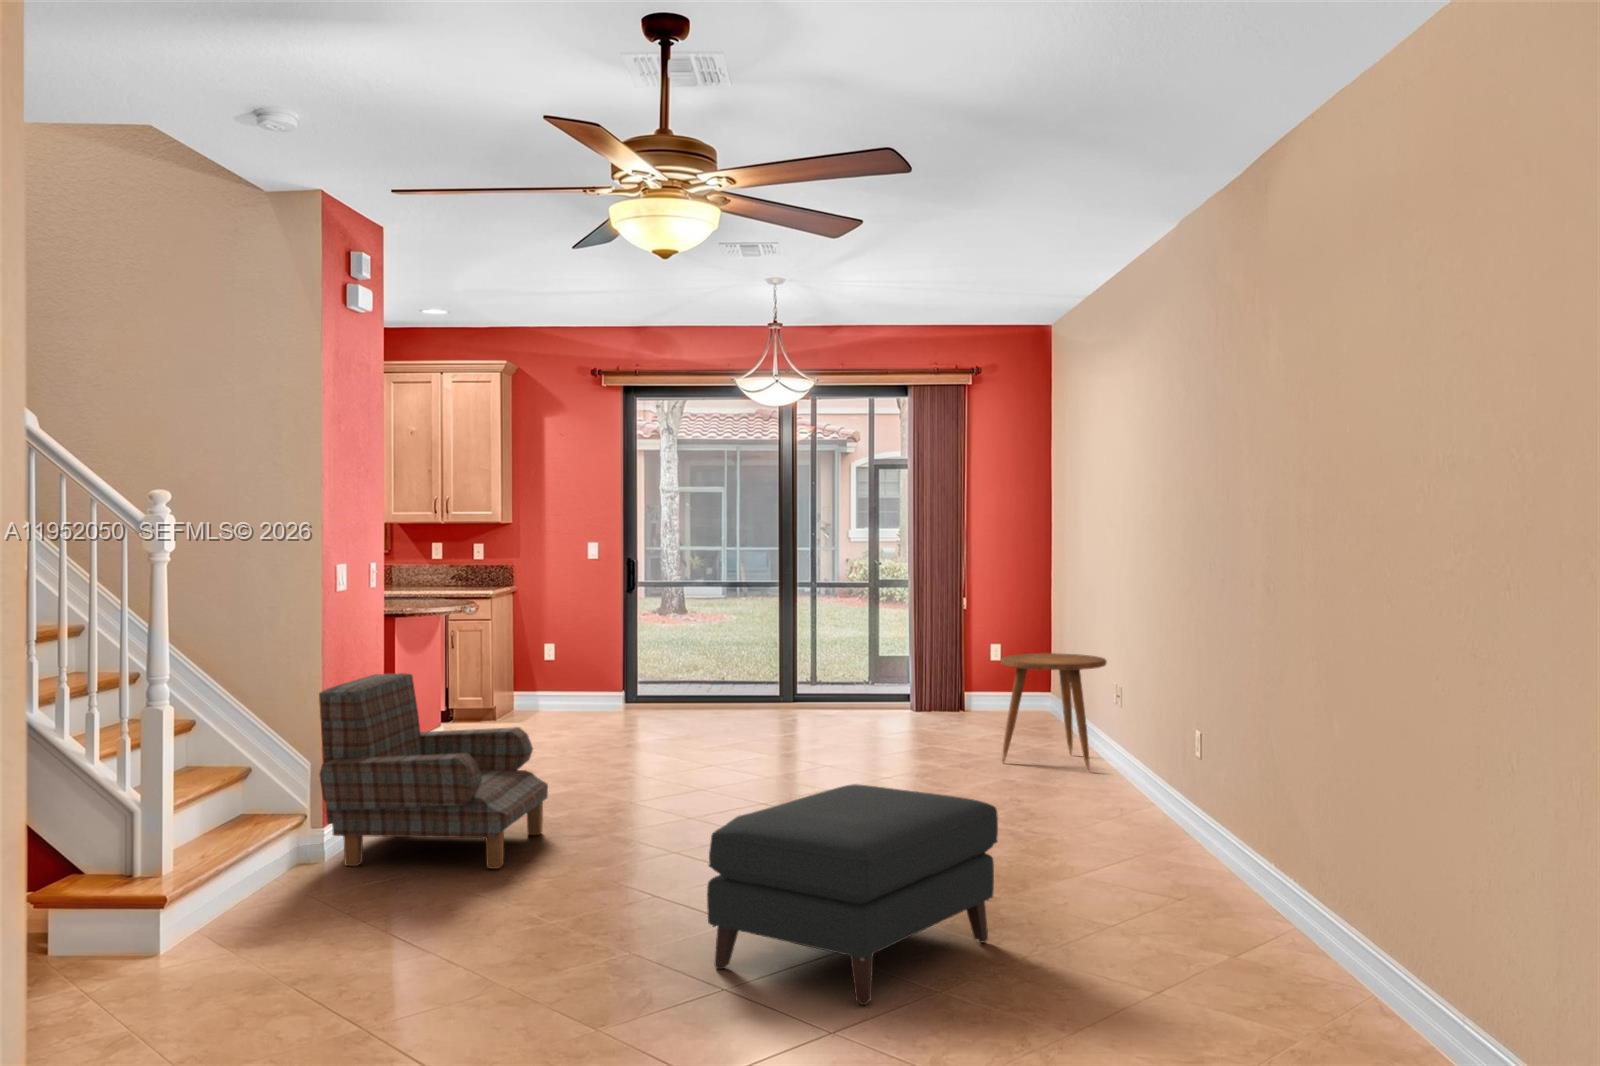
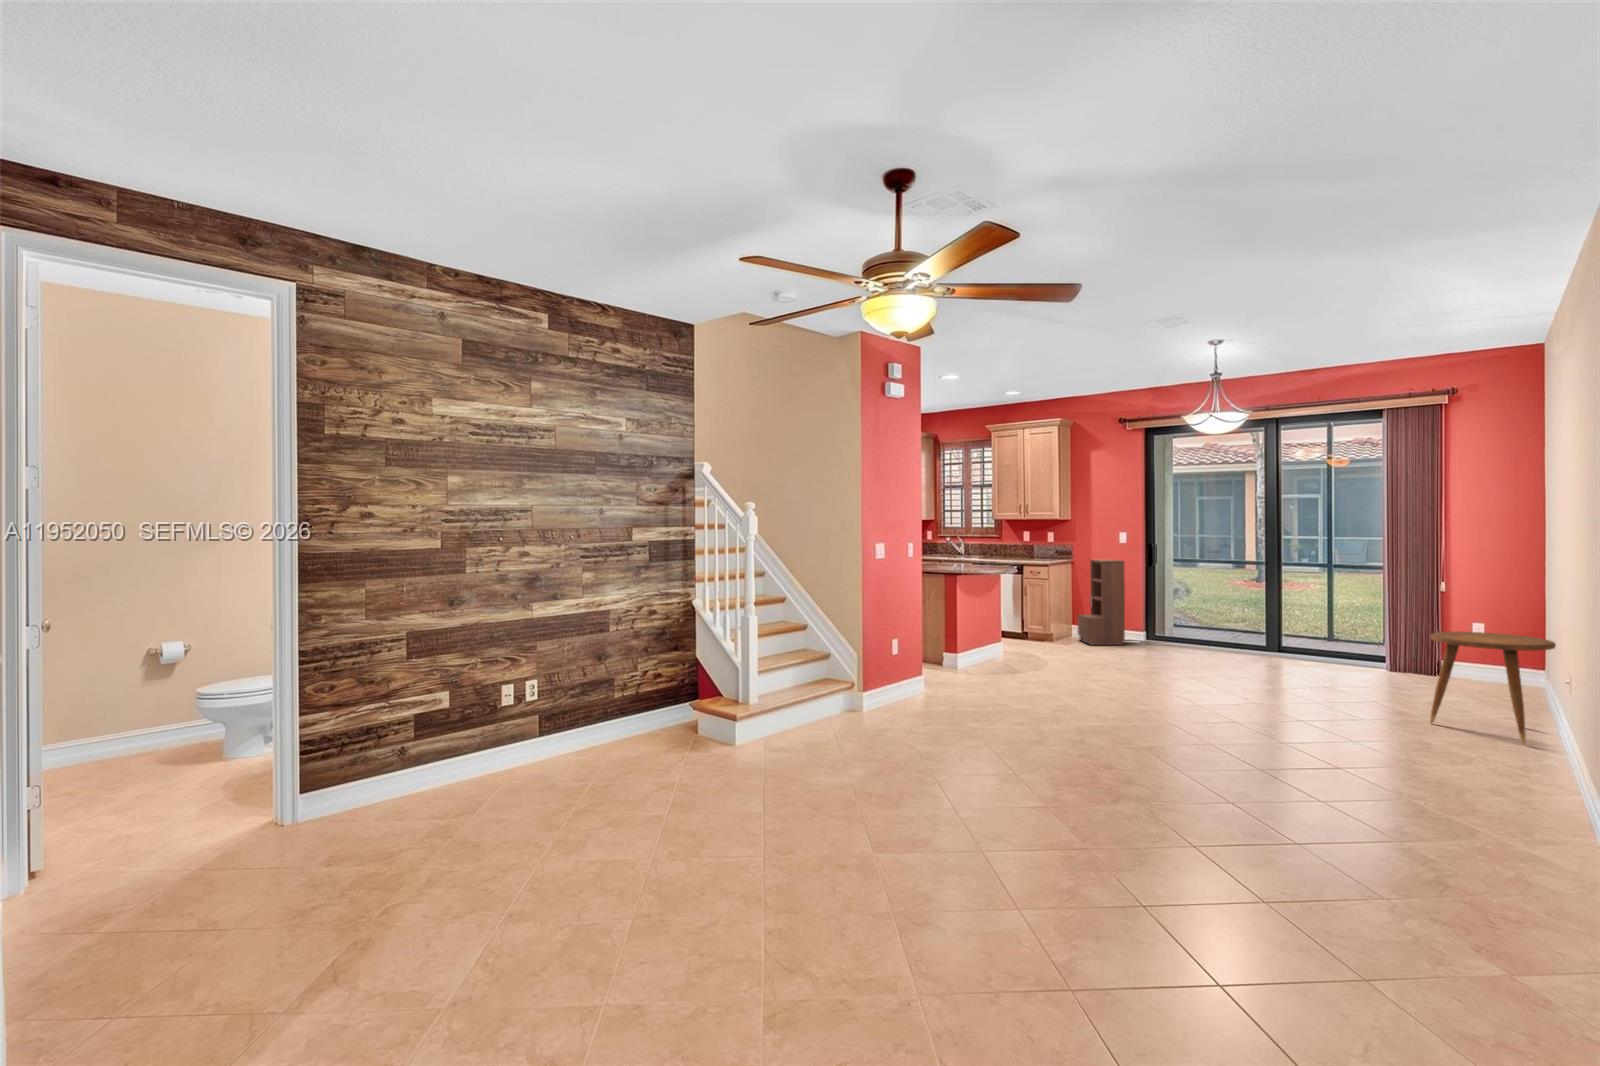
bookshelf: none [530,583,602,718] -> present [1078,559,1125,645]
armchair: present [319,673,548,869] -> none [849,607,997,734]
ottoman: present [707,784,998,1005] -> none [985,718,1246,893]

